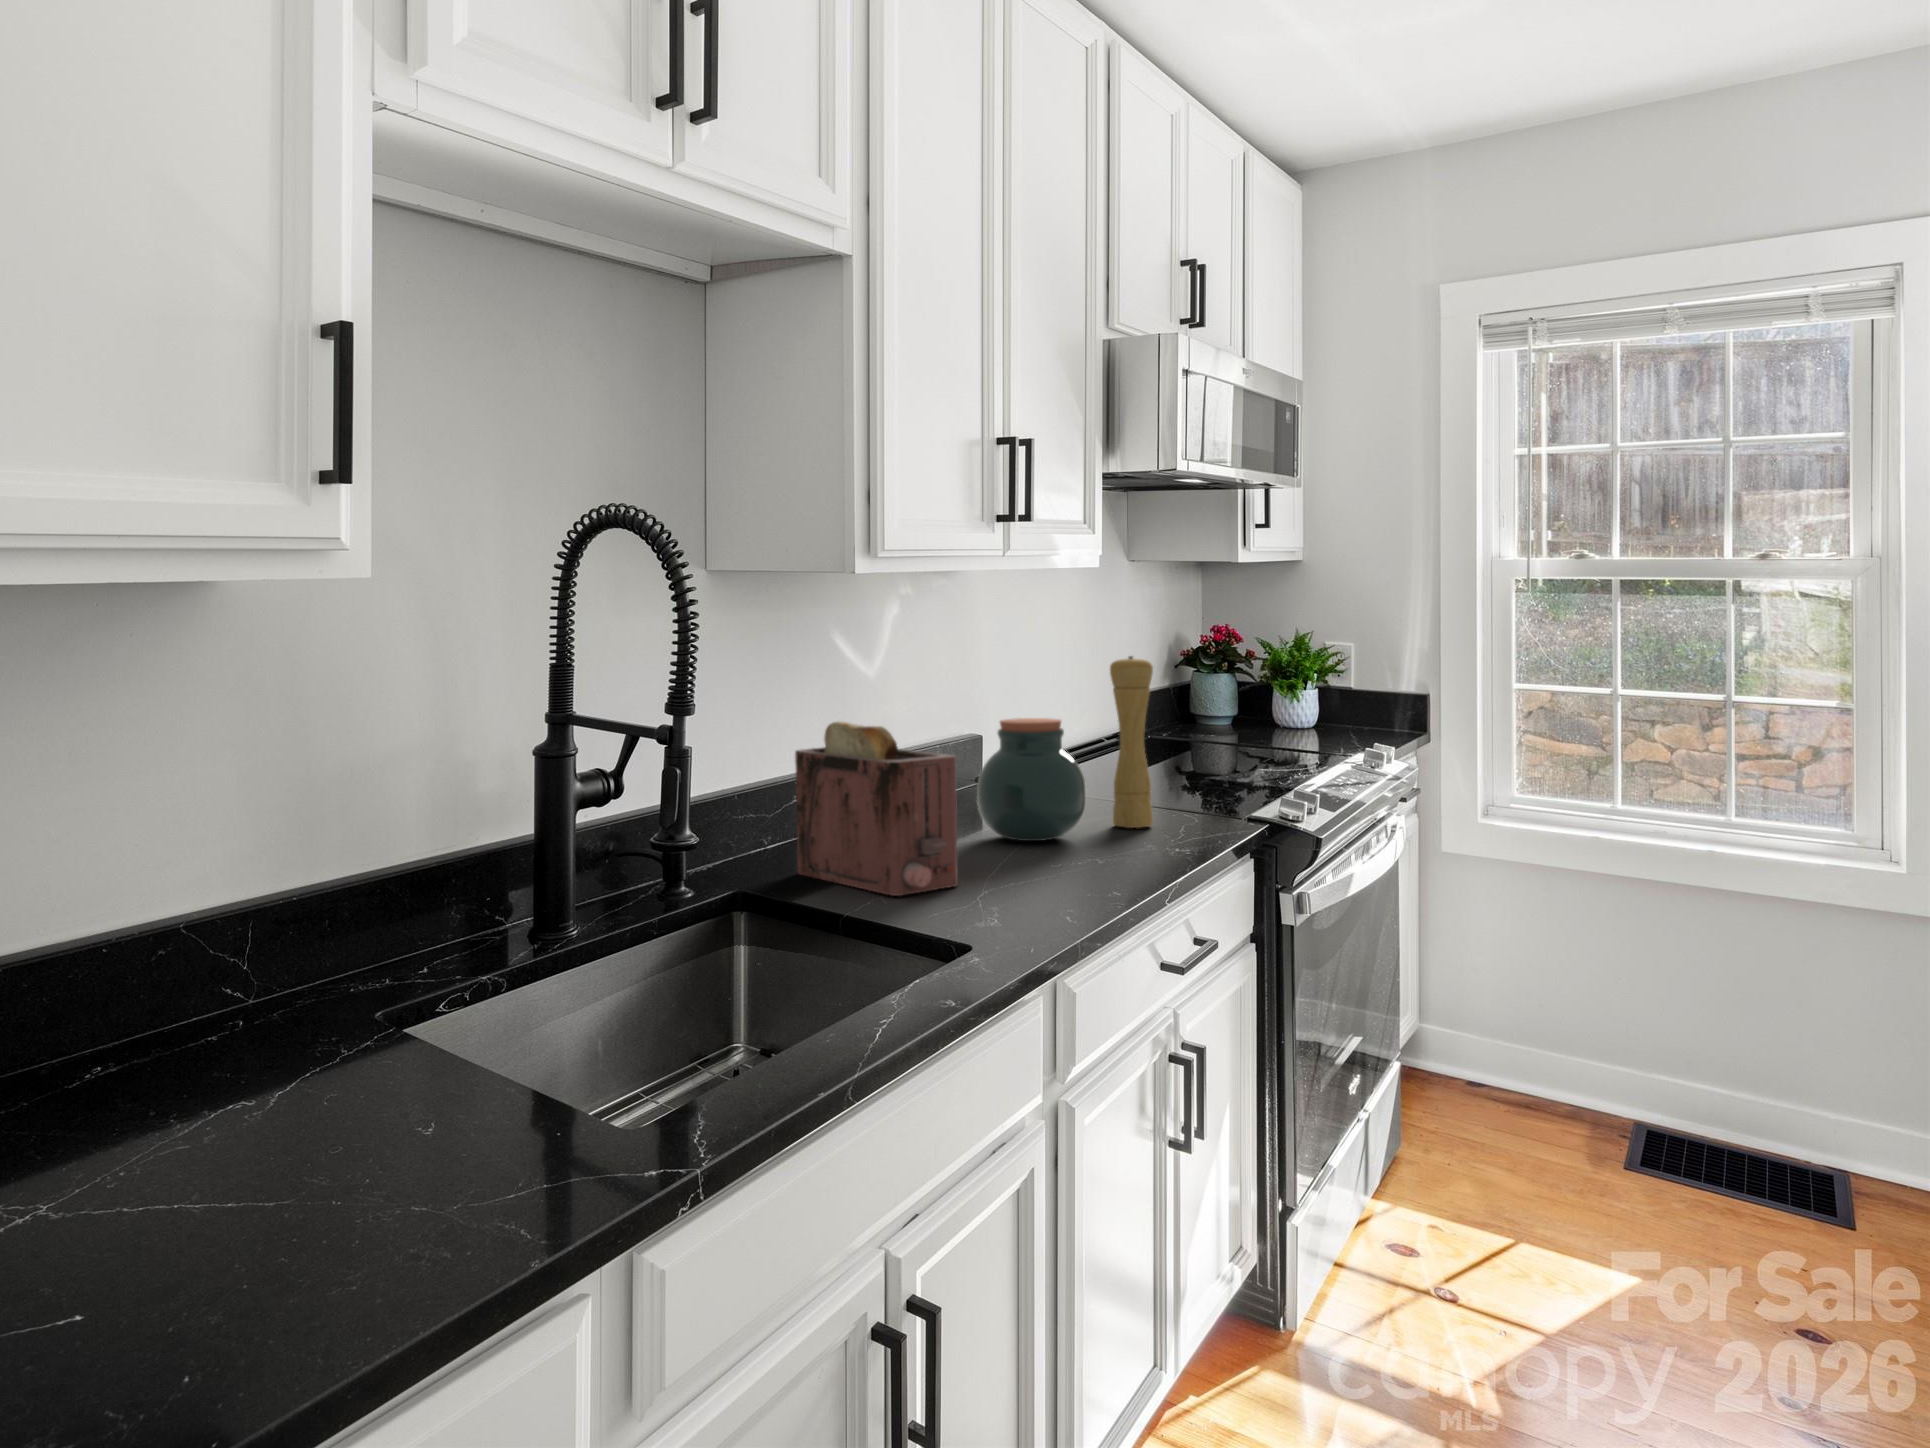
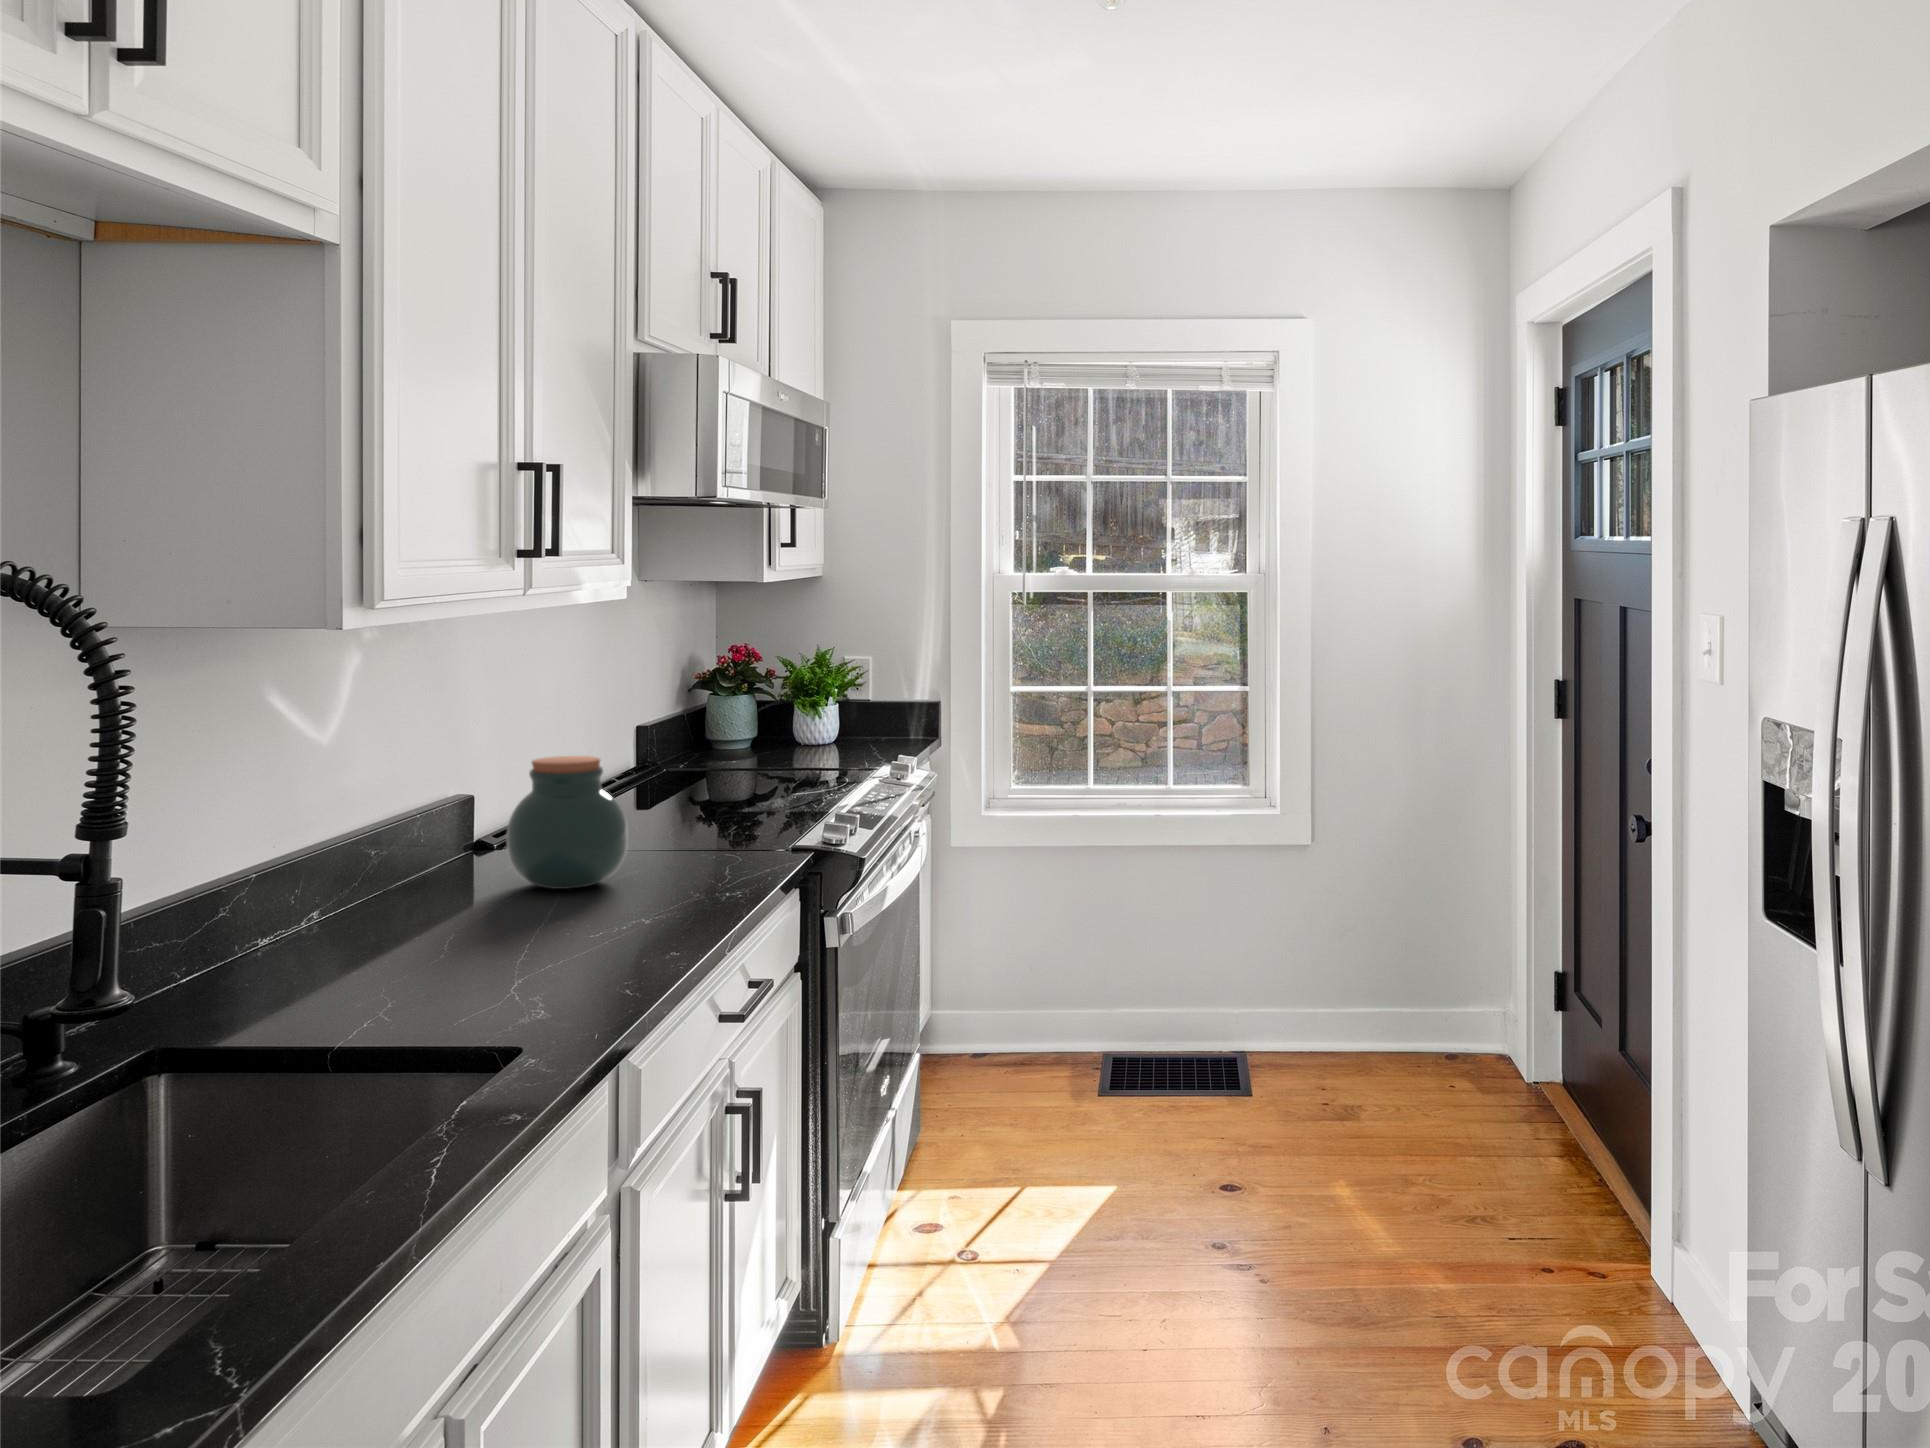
pepper mill: present [1110,656,1153,828] -> none [650,687,696,865]
toaster: present [795,722,958,896] -> none [290,775,493,974]

